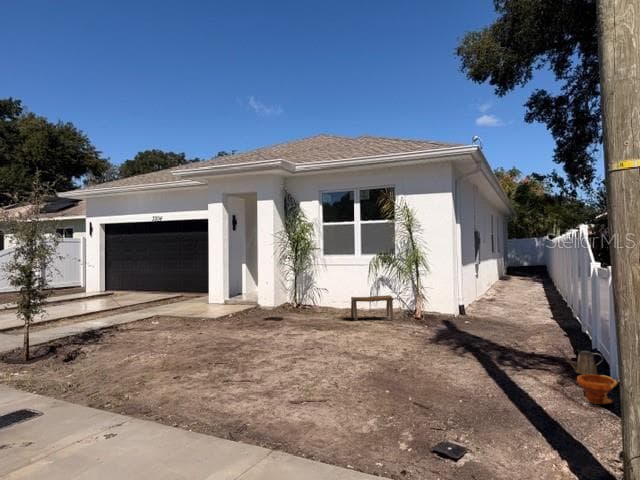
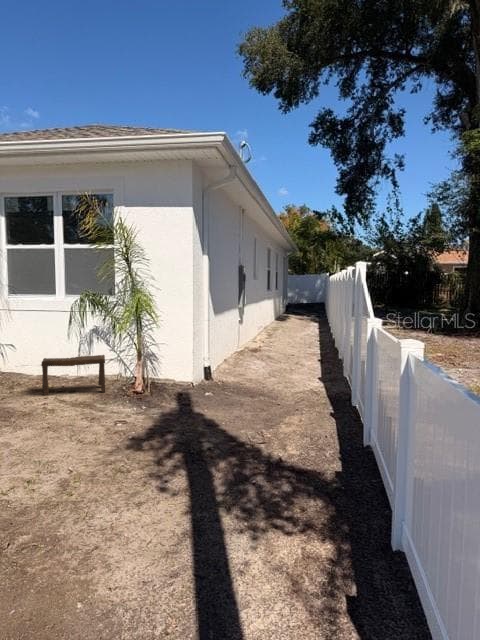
watering can: present [556,347,602,375] -> none [309,459,379,509]
planter: present [577,375,617,404] -> none [336,536,405,605]

